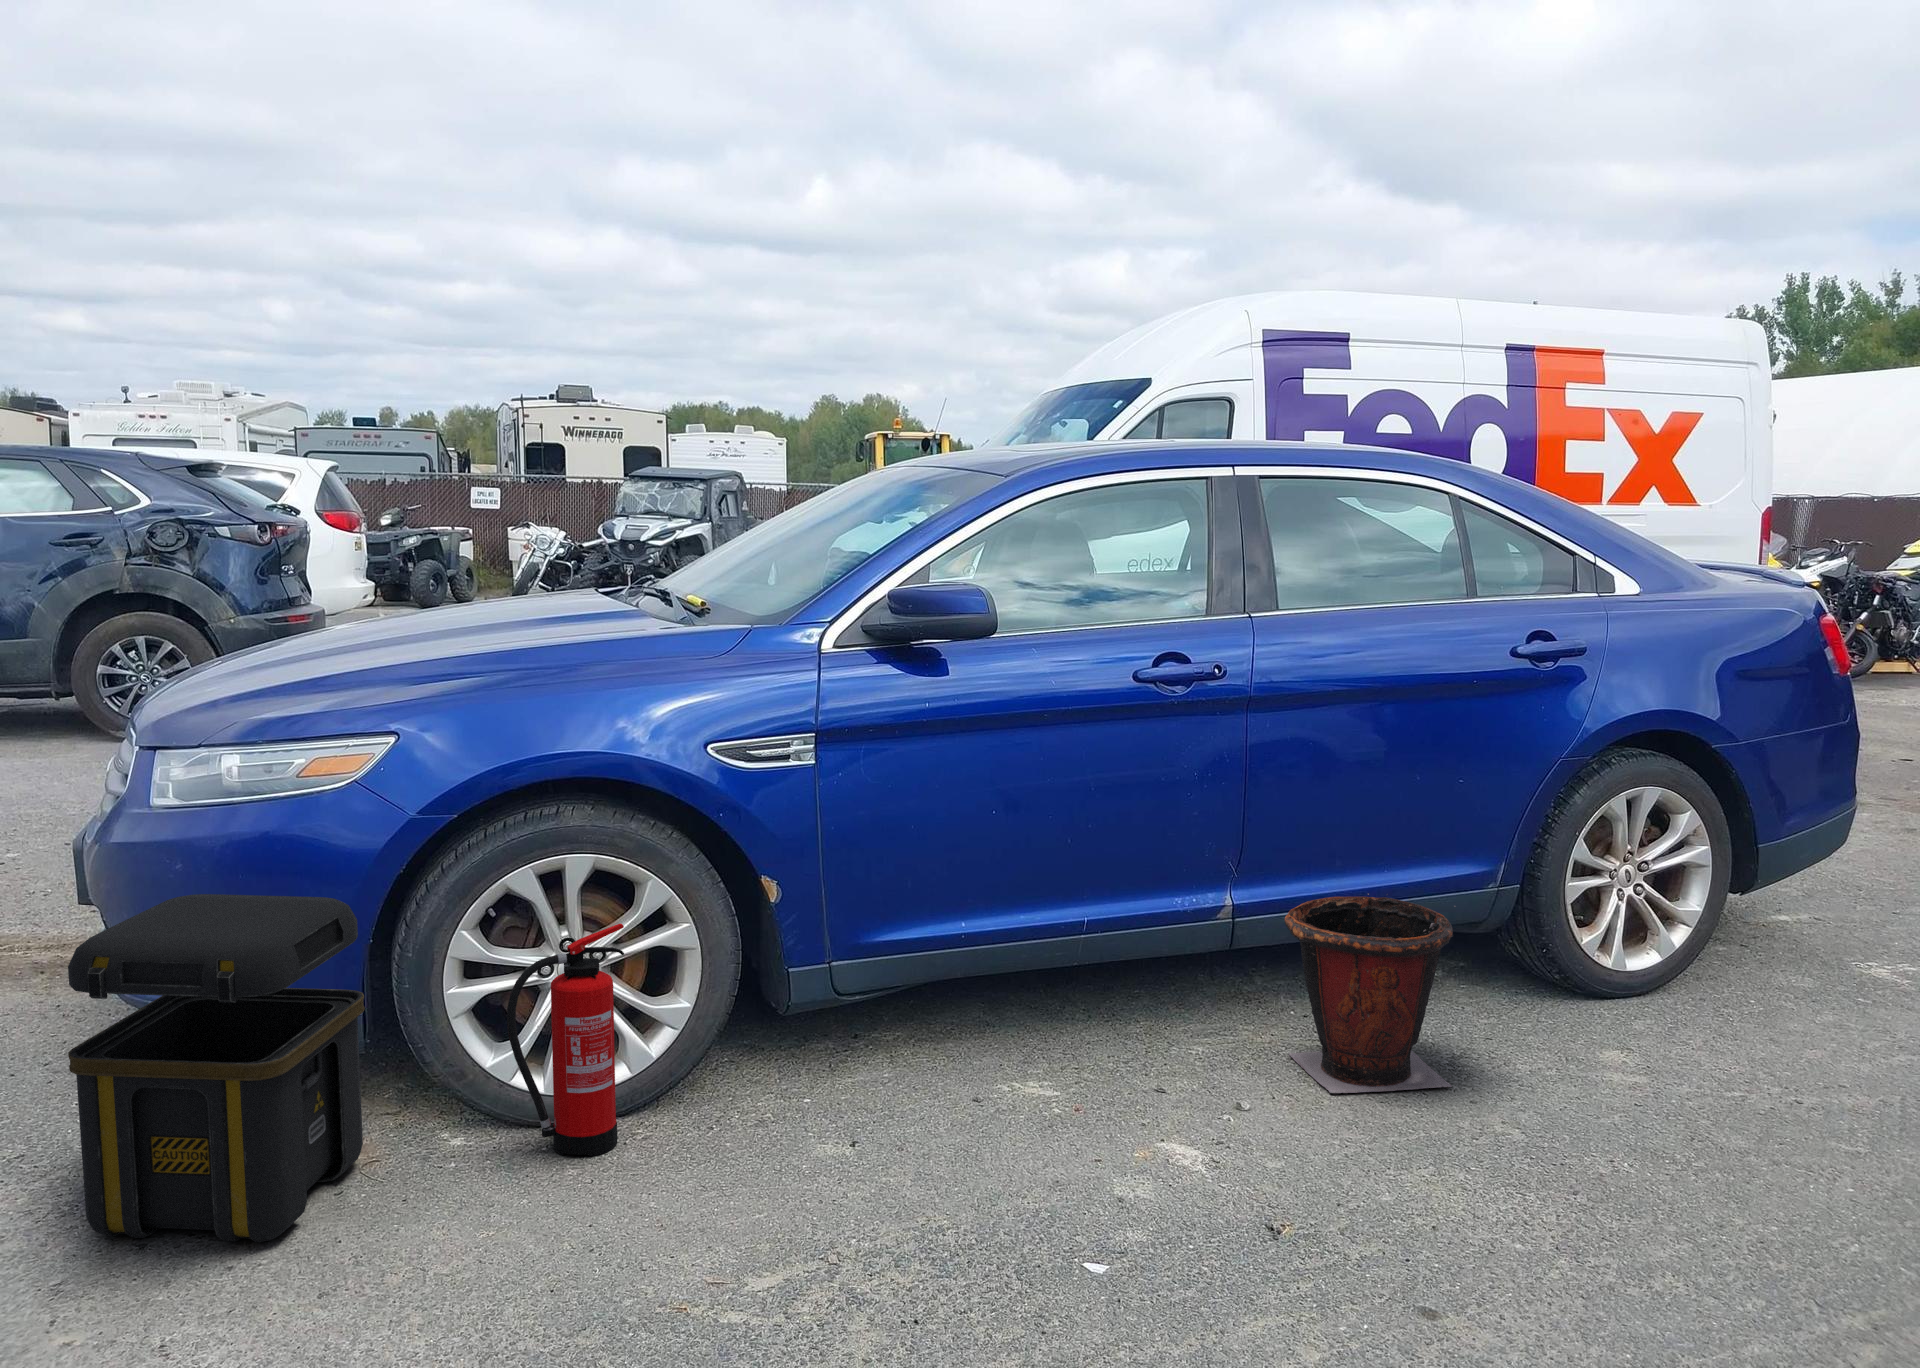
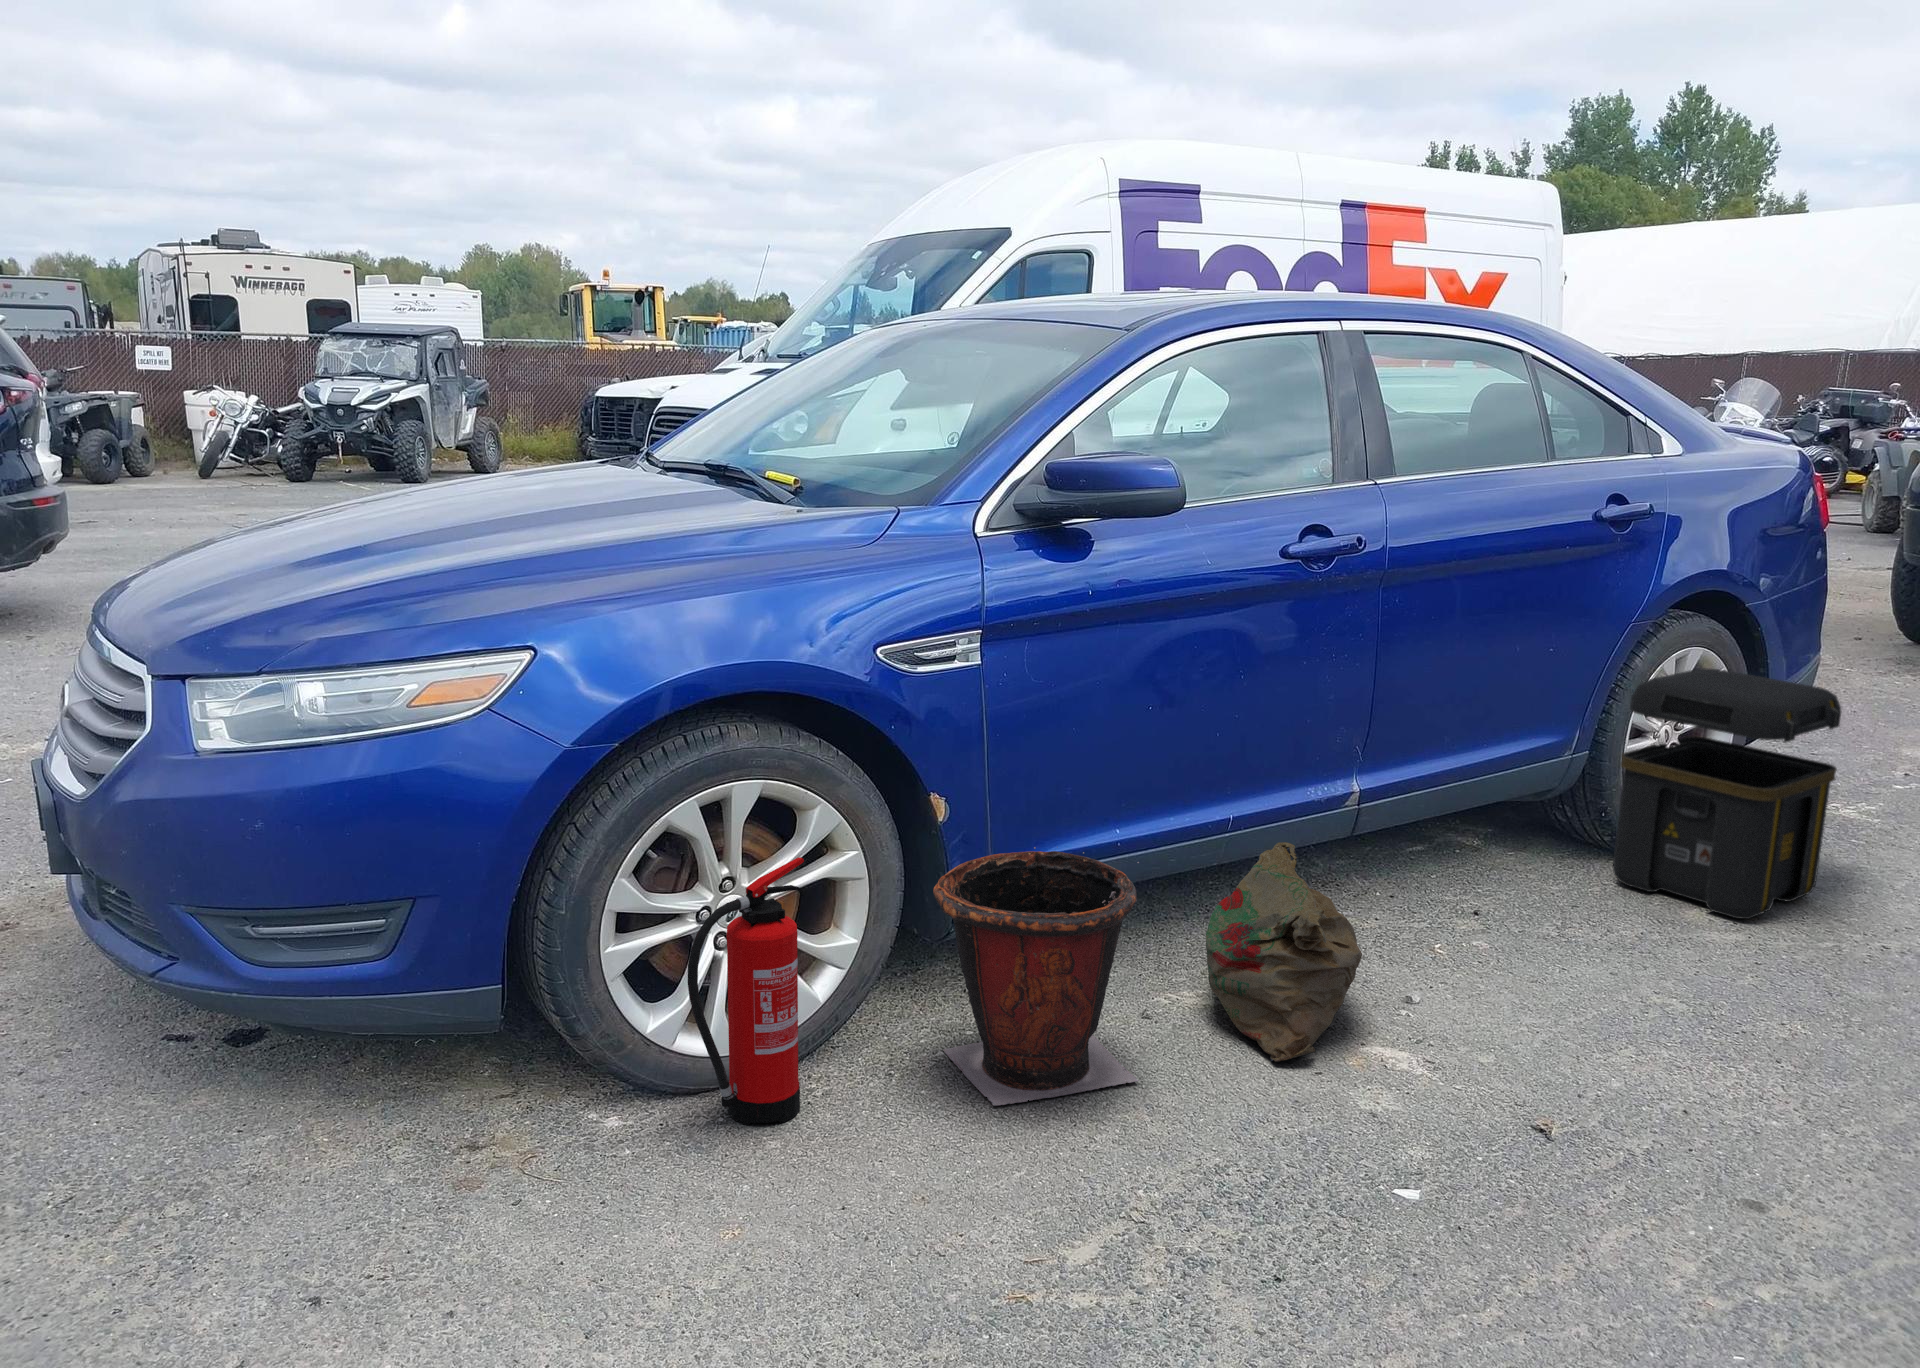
toolbox: present [68,894,365,1242] -> present [1613,668,1841,919]
waste bin: present [1285,894,1453,1093] -> present [933,847,1139,1106]
bag: none [1032,948,1177,1150] -> present [1206,842,1362,1062]

